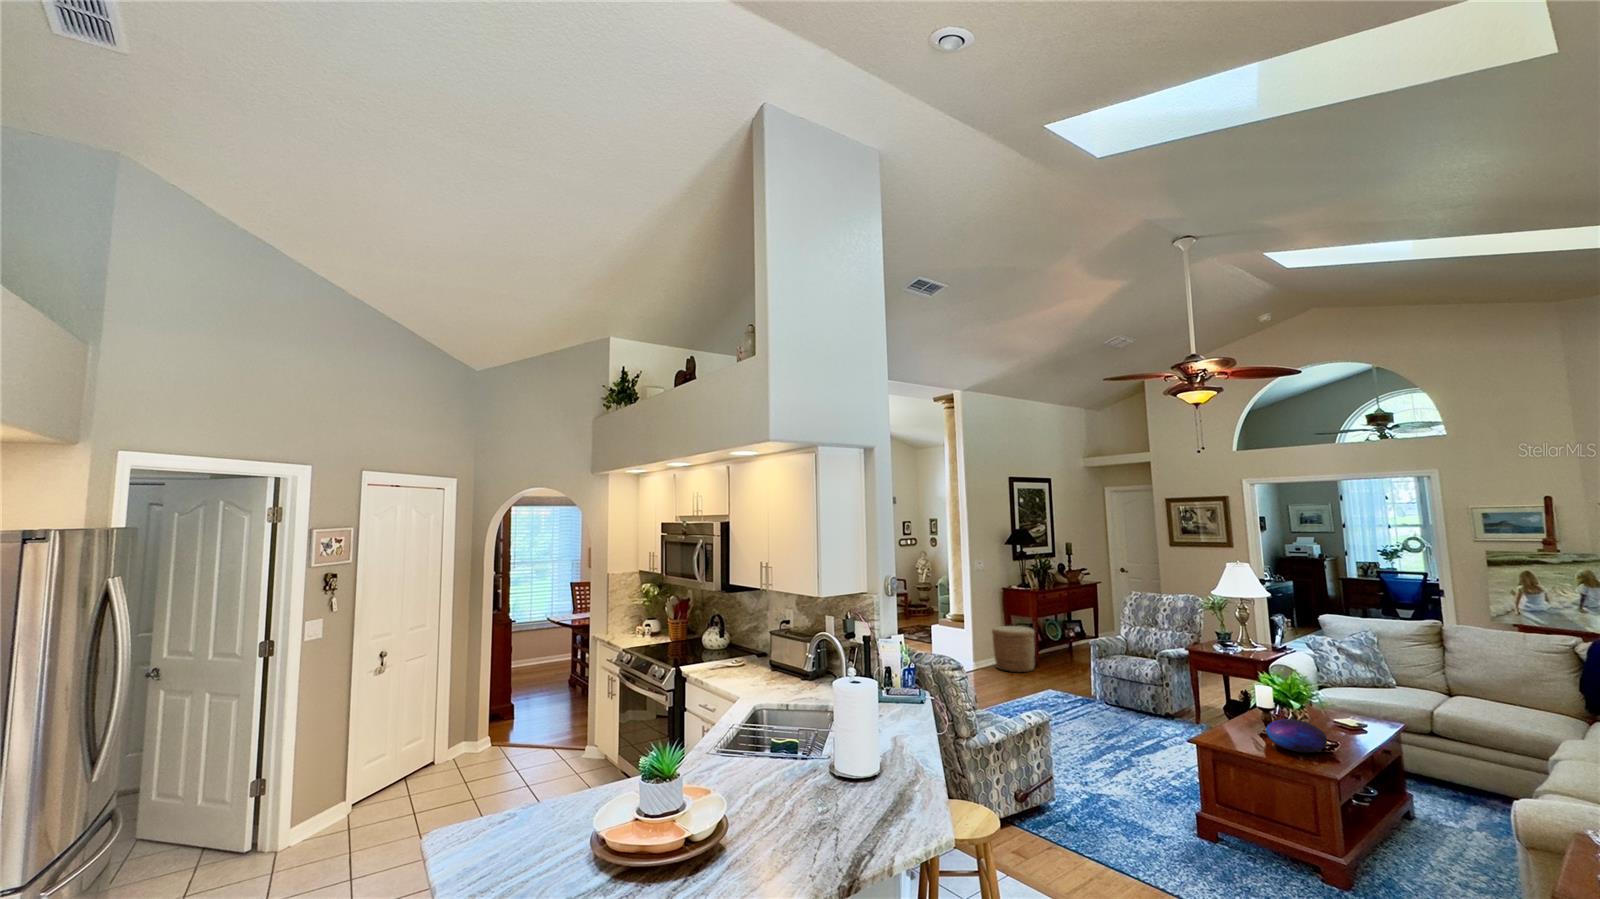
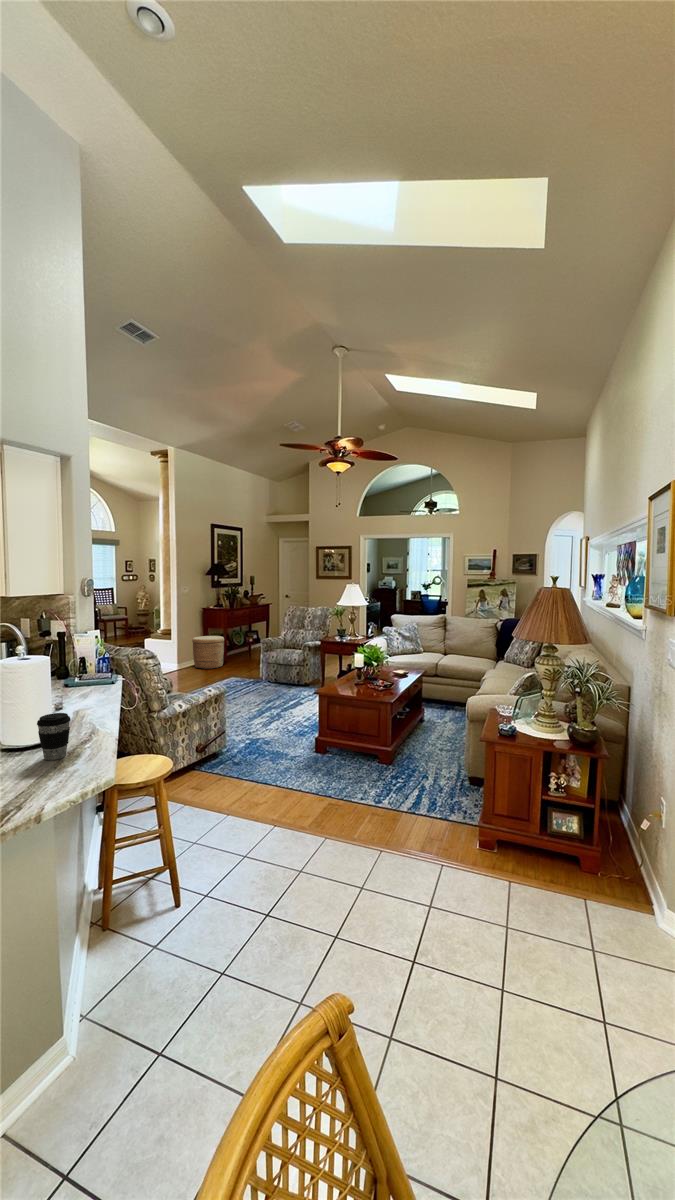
decorative orb: present [1266,719,1327,752] -> none [358,672,389,691]
coffee cup: none [872,748,902,802] -> present [37,713,71,760]

